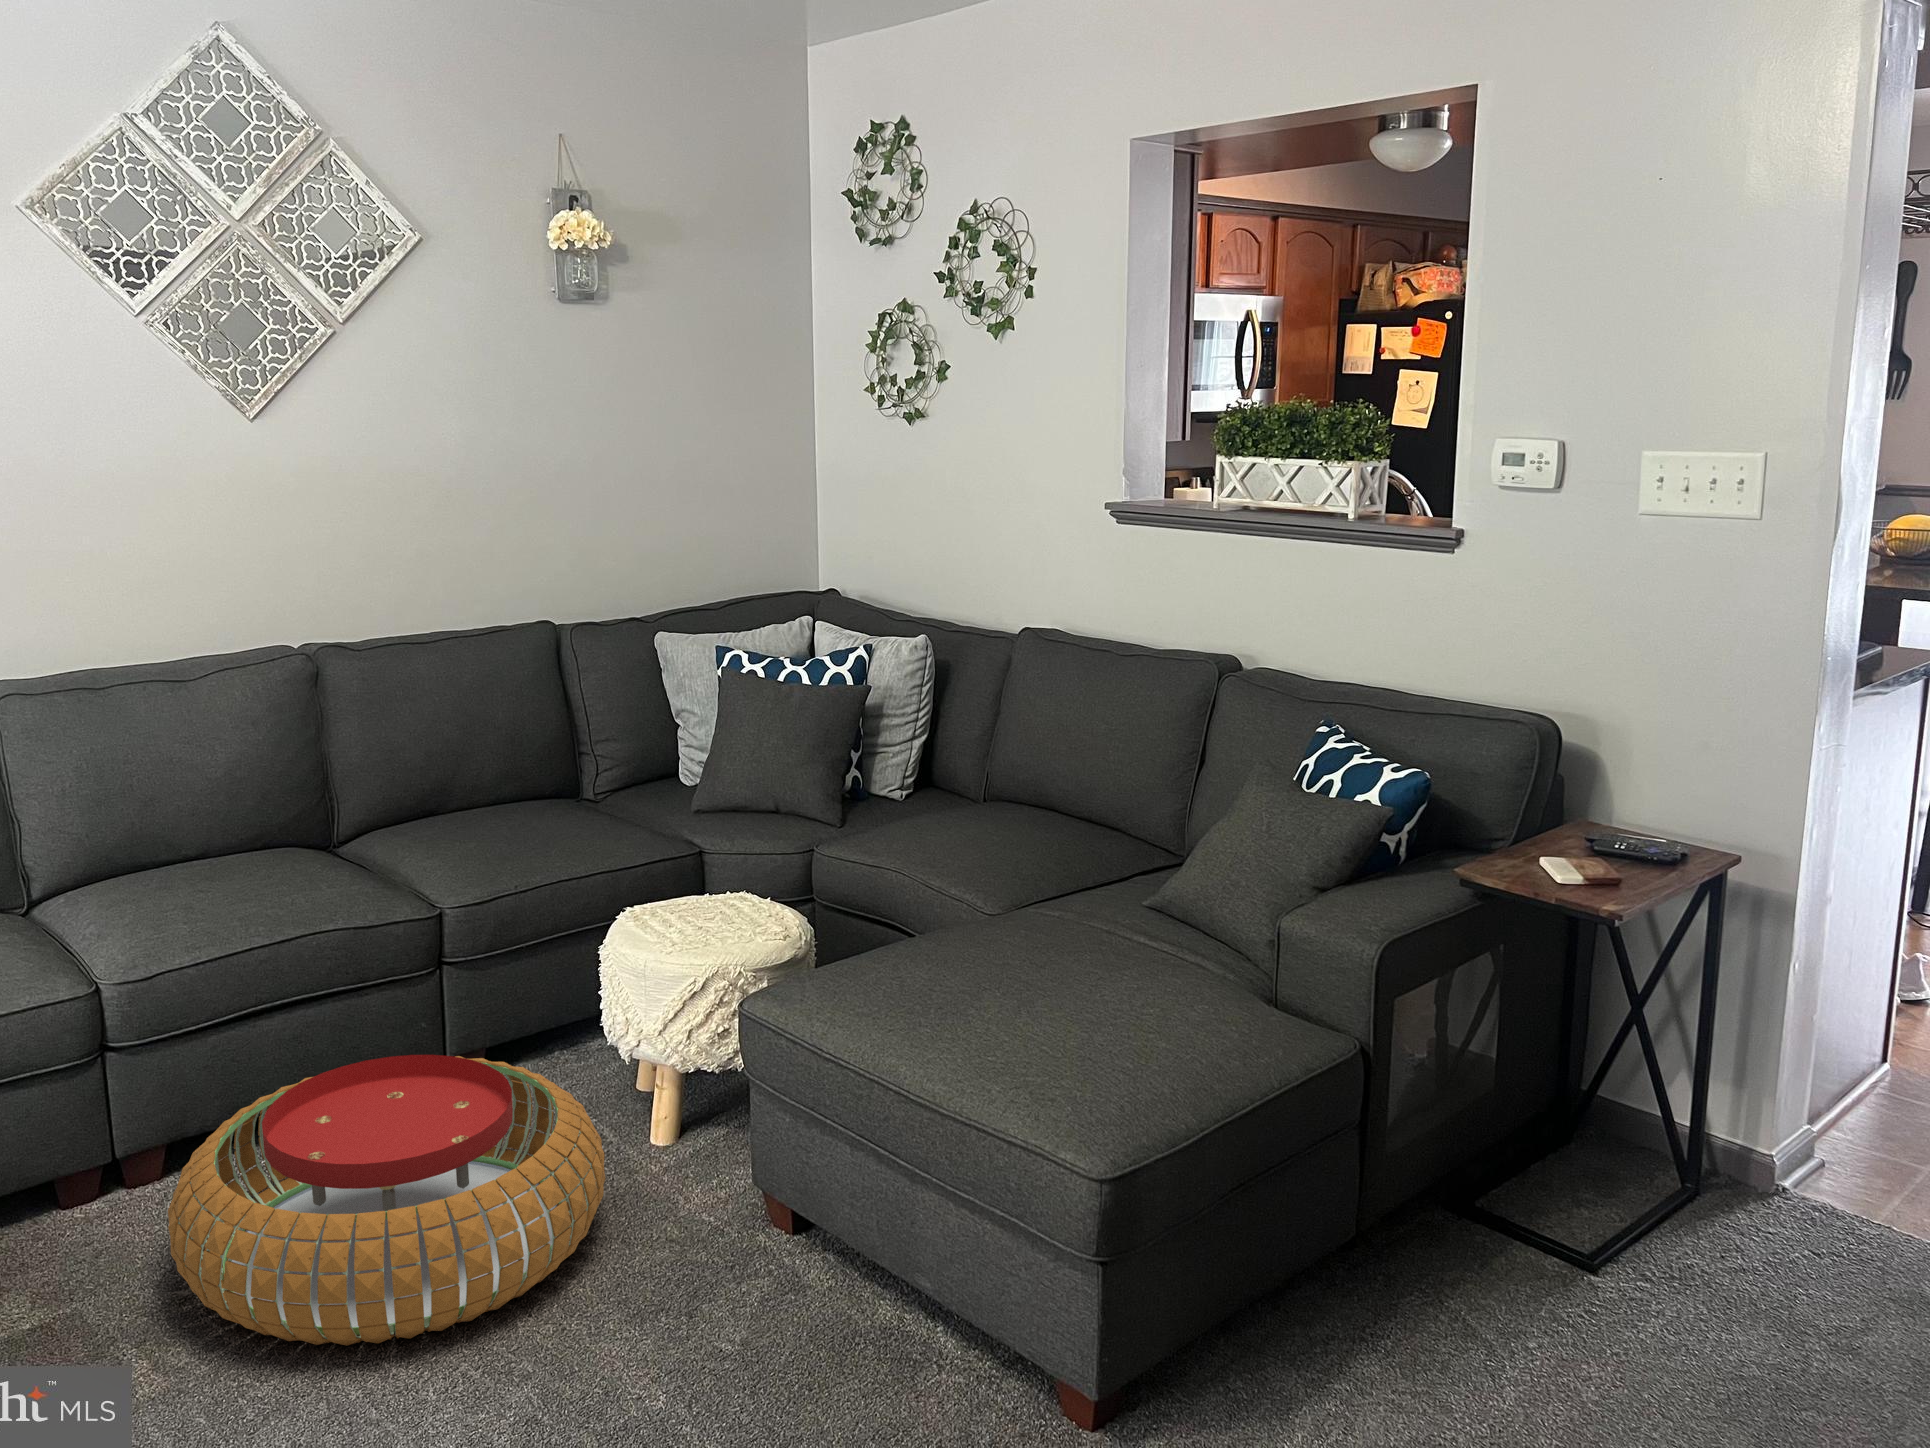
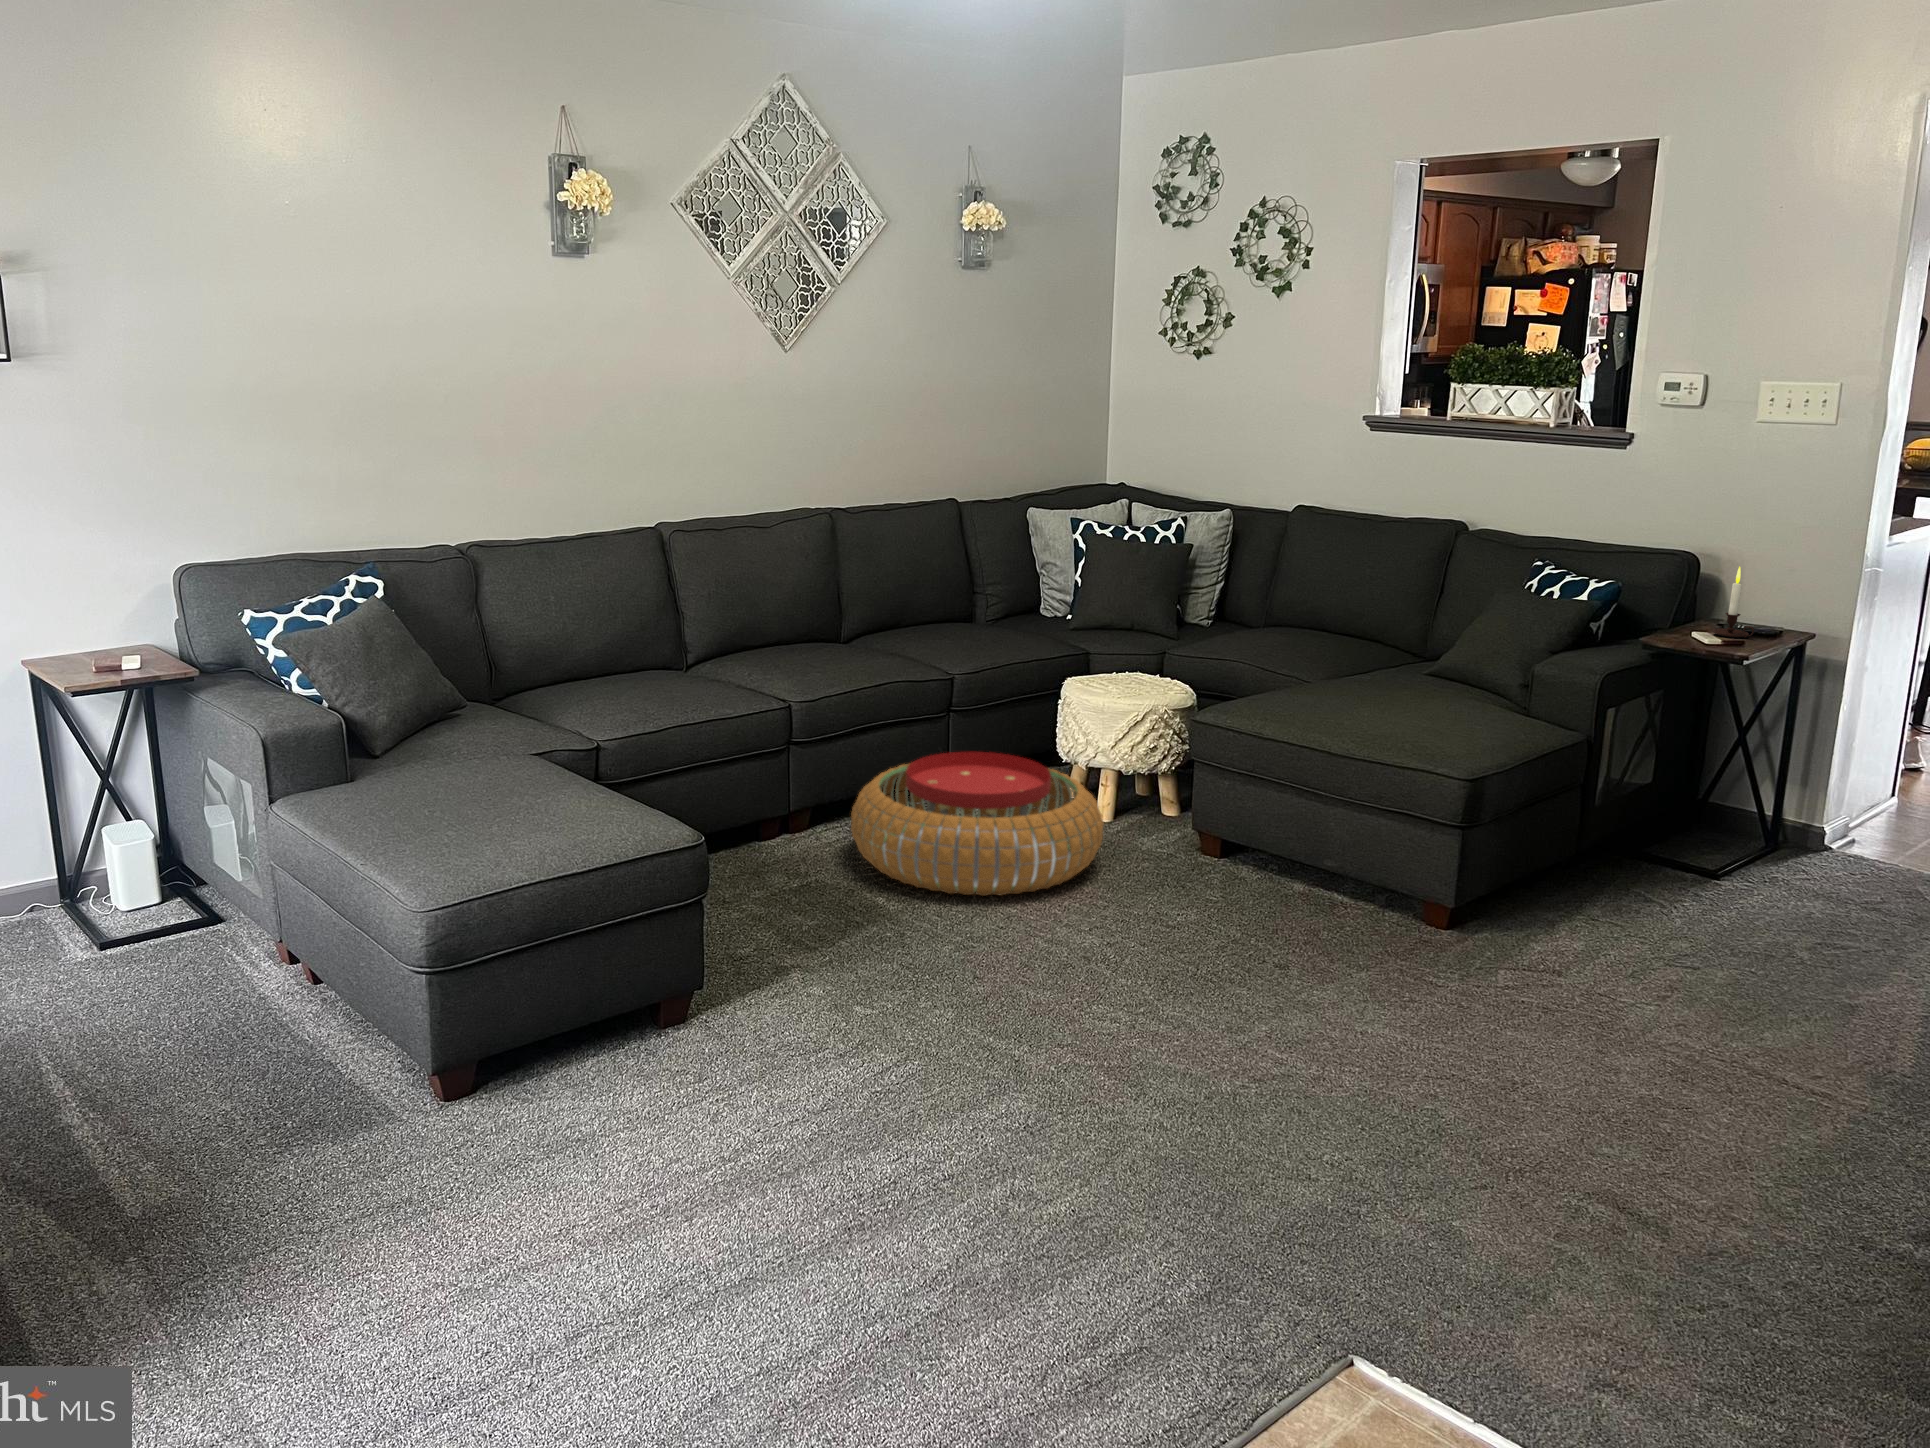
candle: none [1591,734,1655,848] -> present [1712,567,1754,637]

